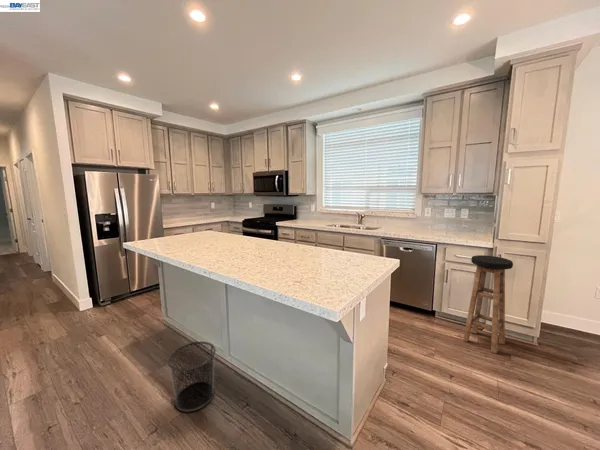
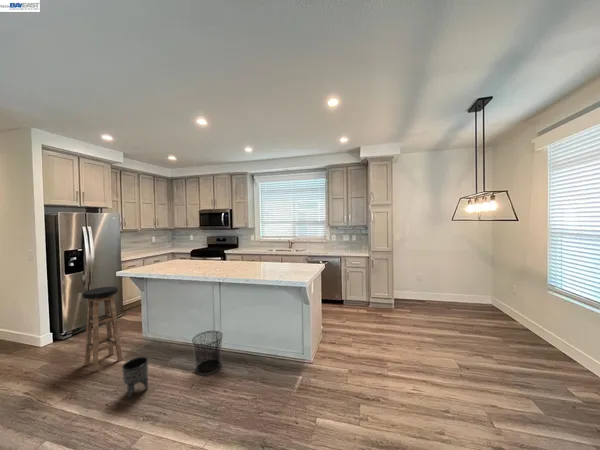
bar stool: present [463,255,513,354] -> present [83,287,122,372]
planter: none [69,366,110,424] -> present [122,357,148,398]

